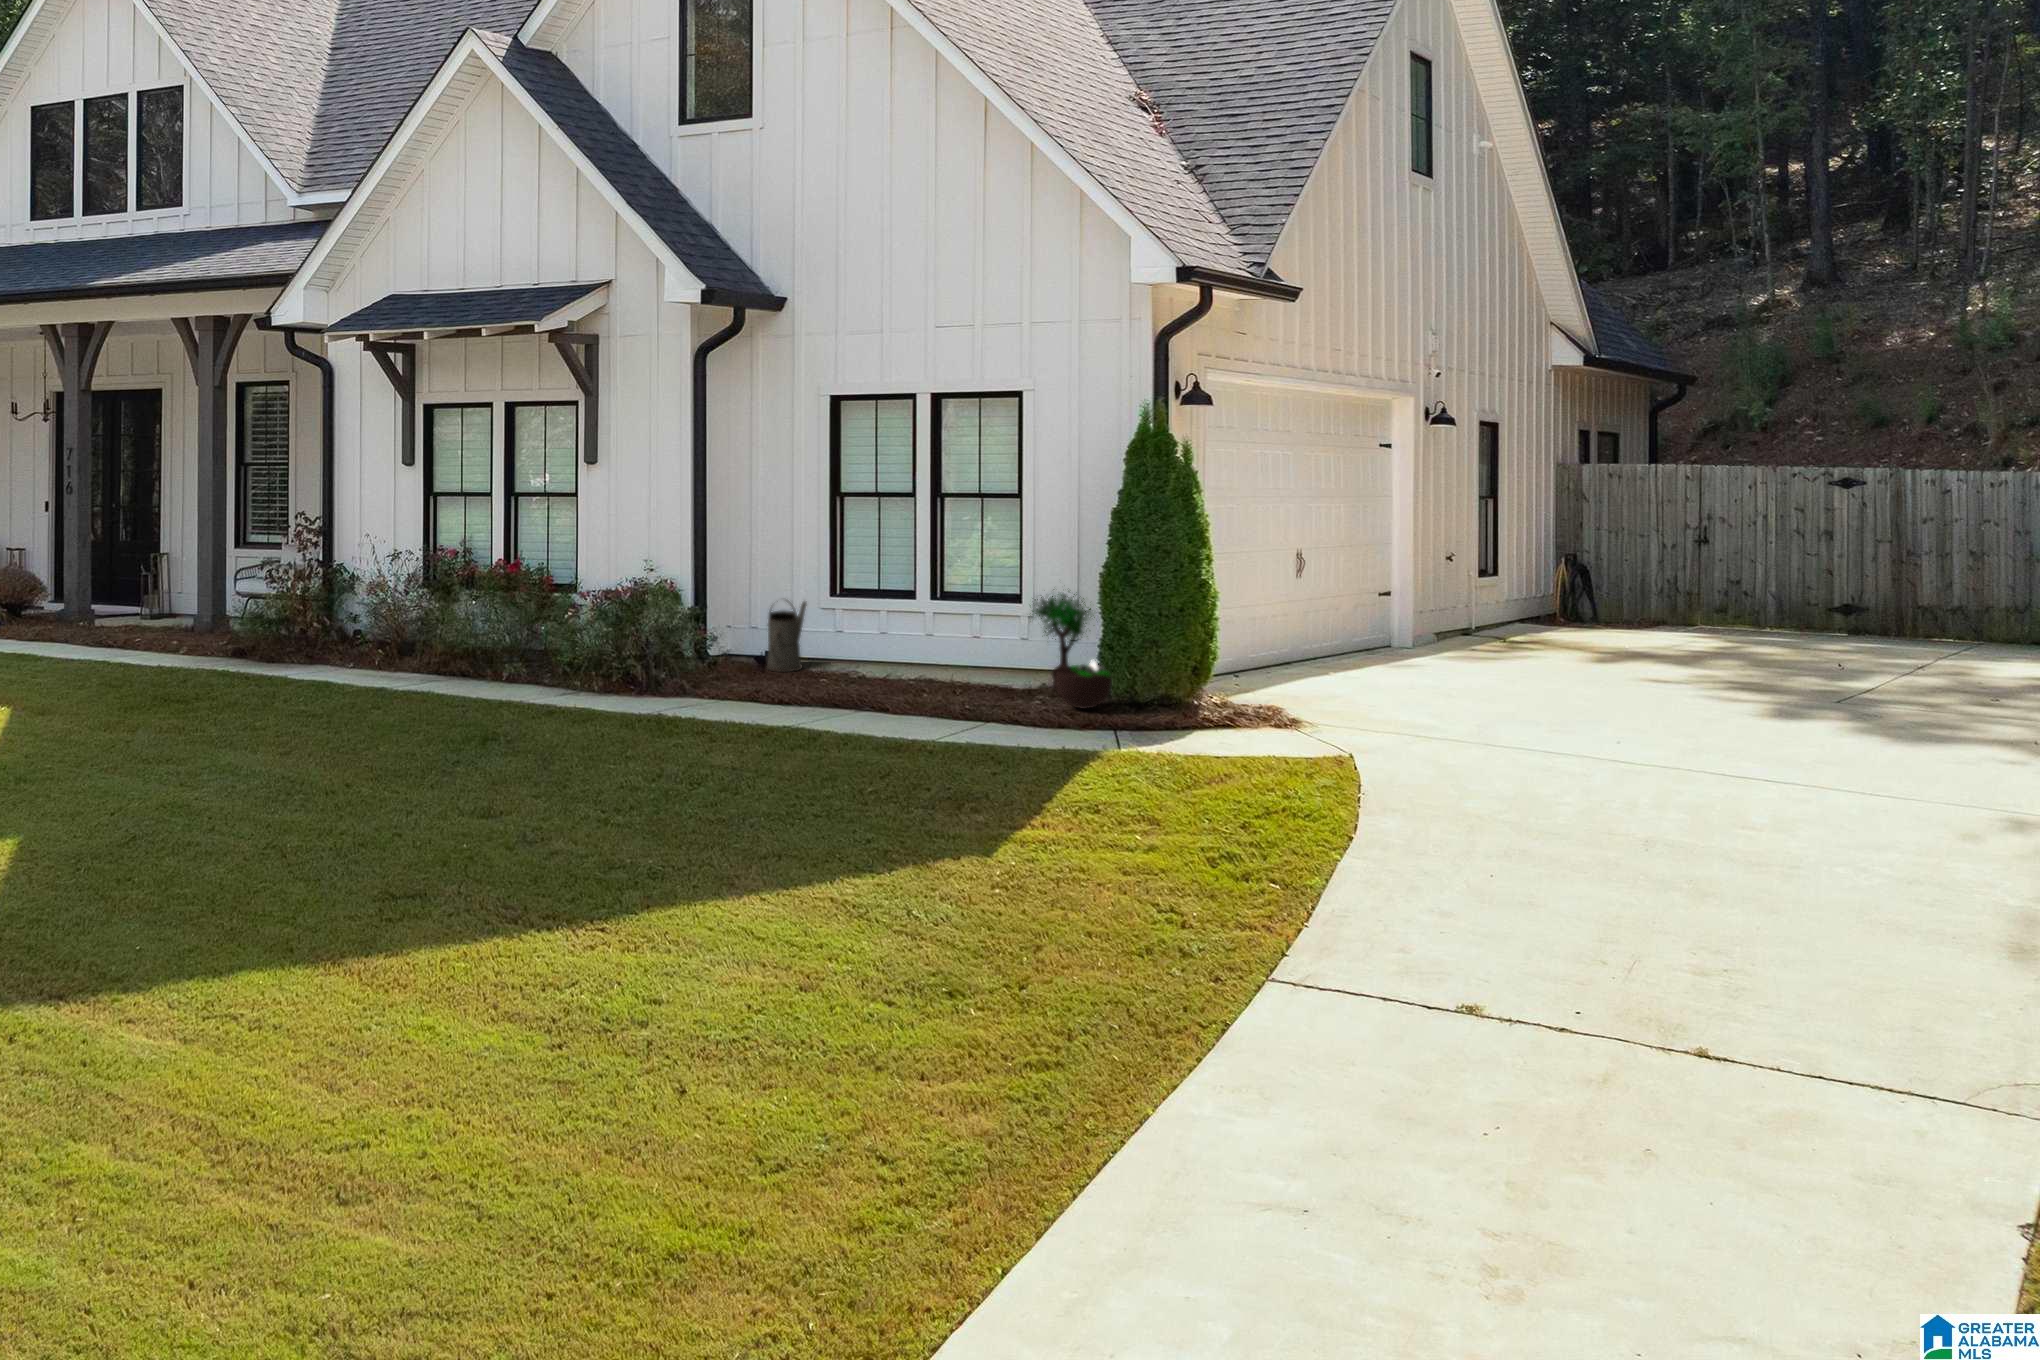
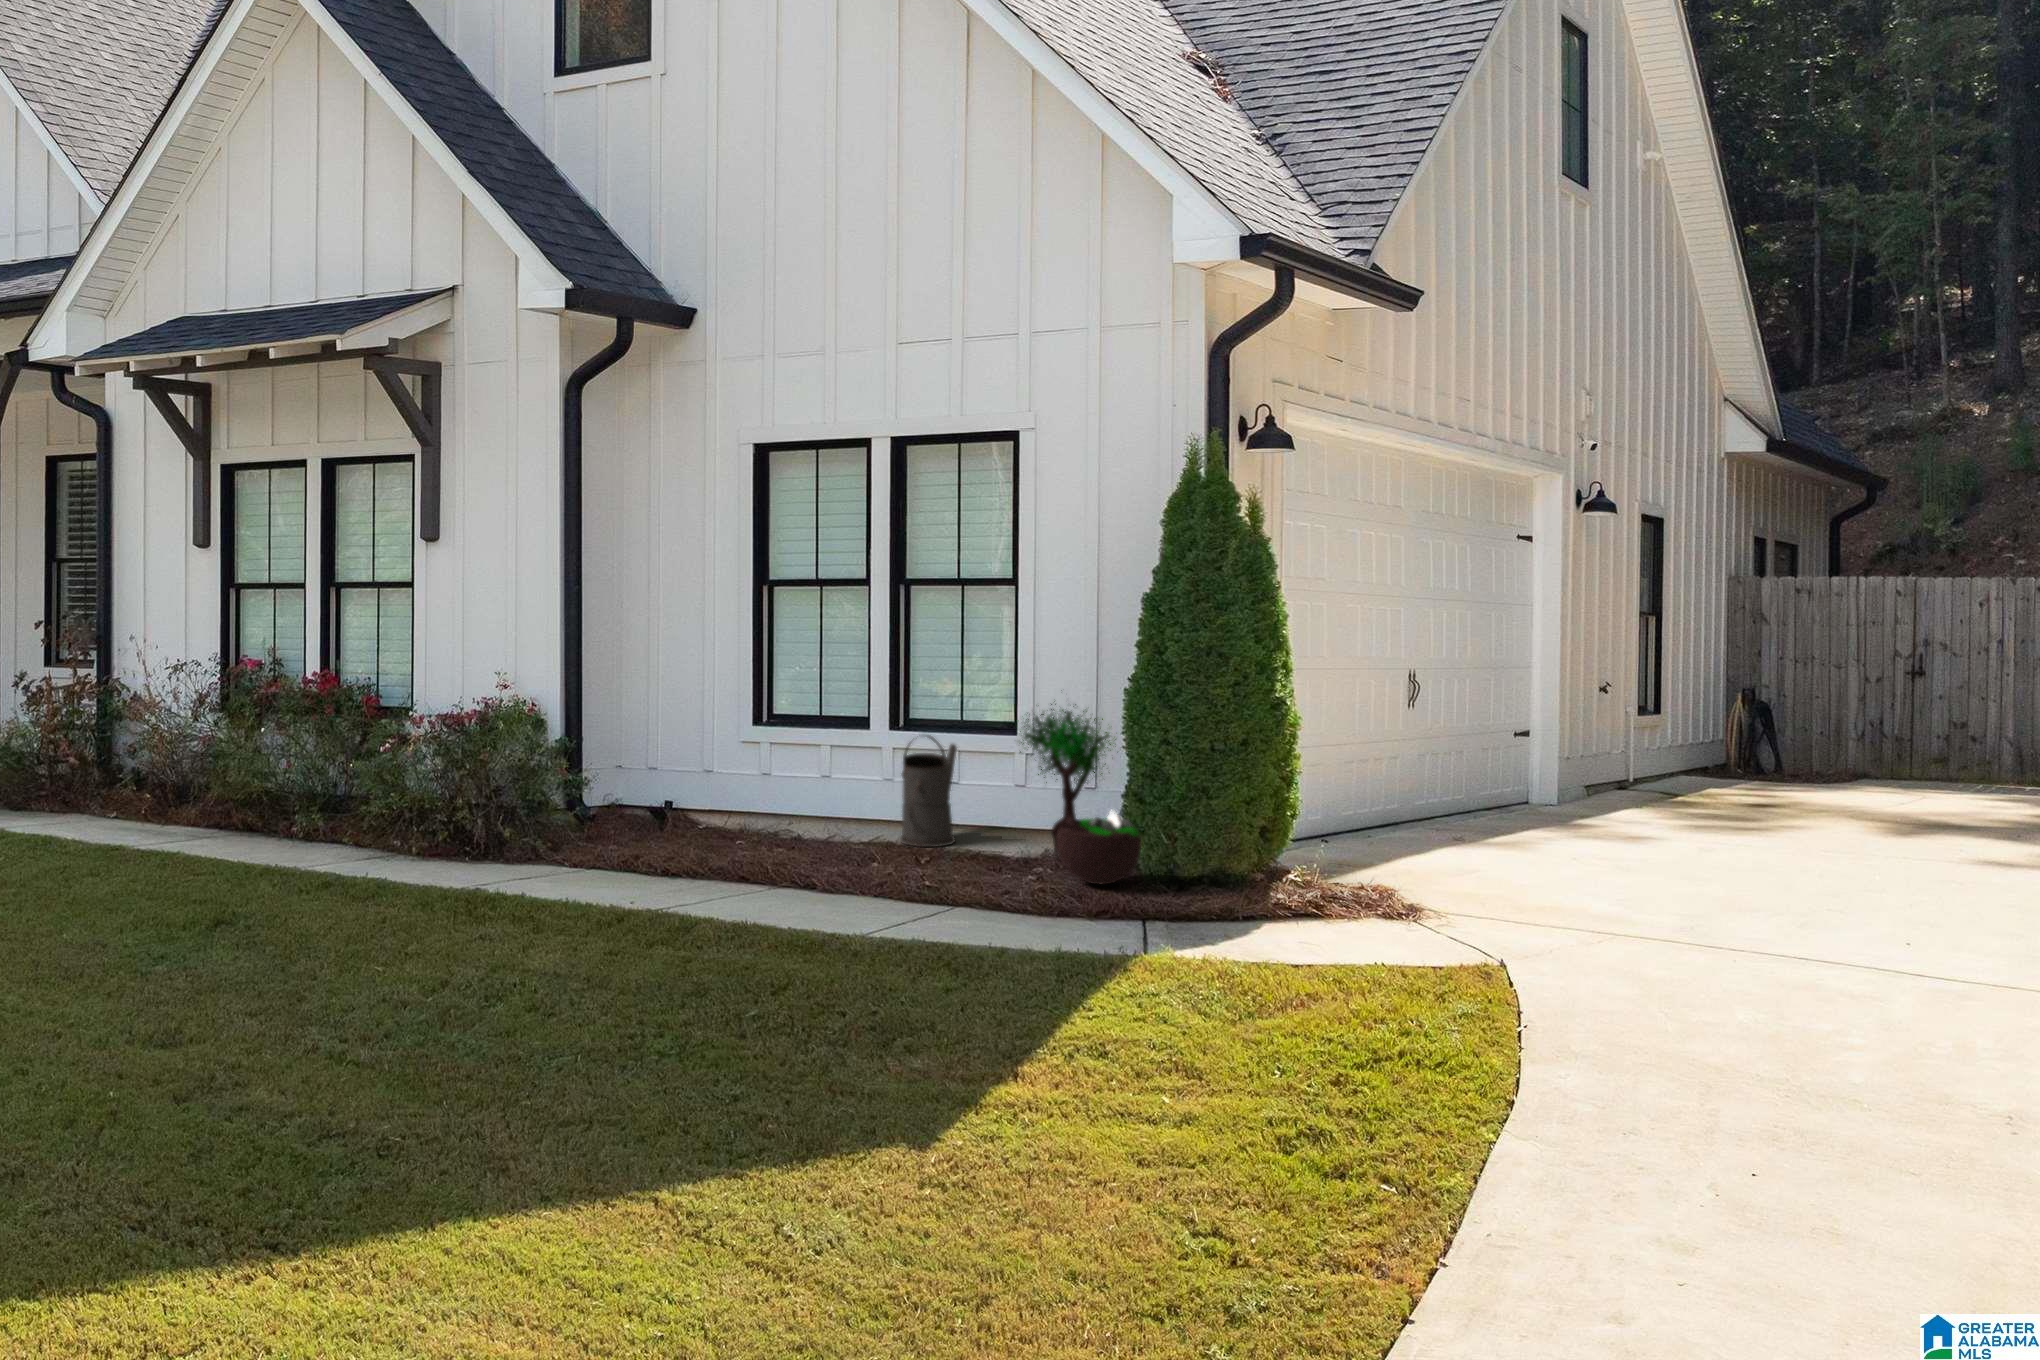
watering can: present [767,602,807,672] -> present [900,736,957,847]

